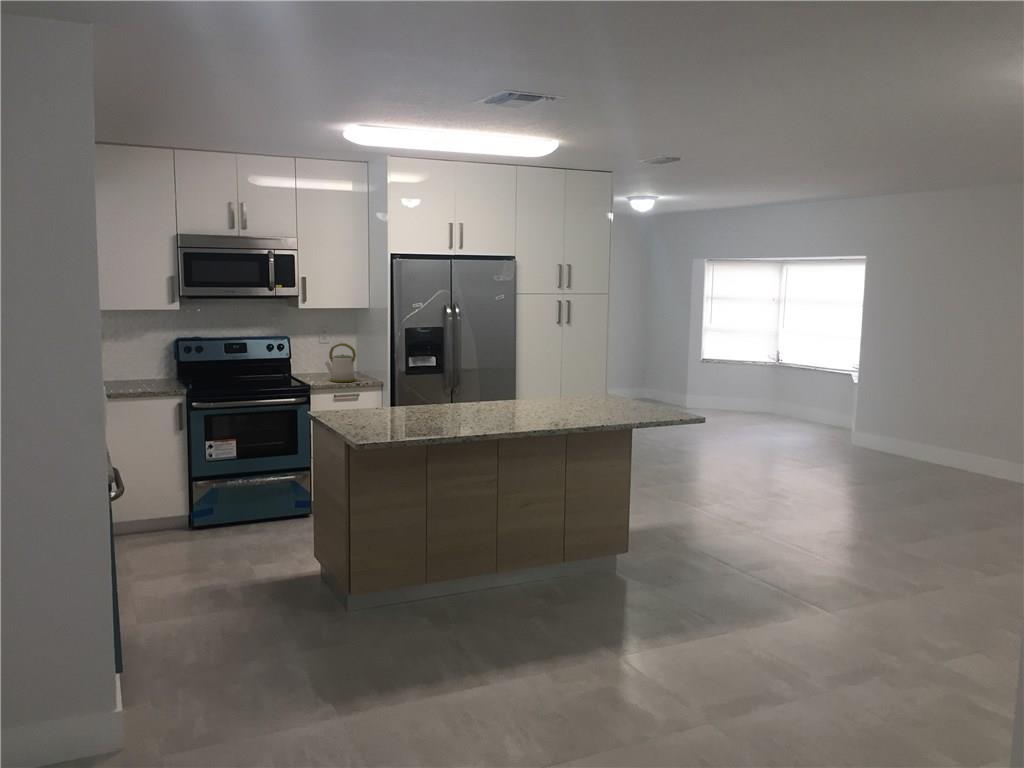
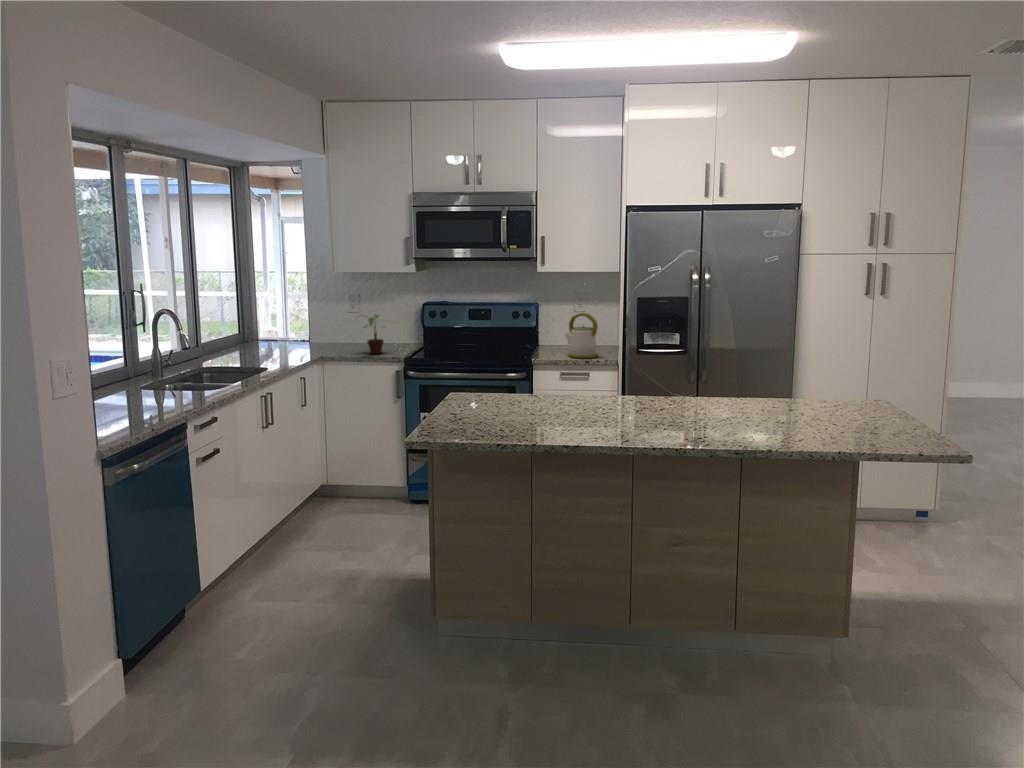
potted plant: none [122,351,162,390] -> present [365,315,384,354]

